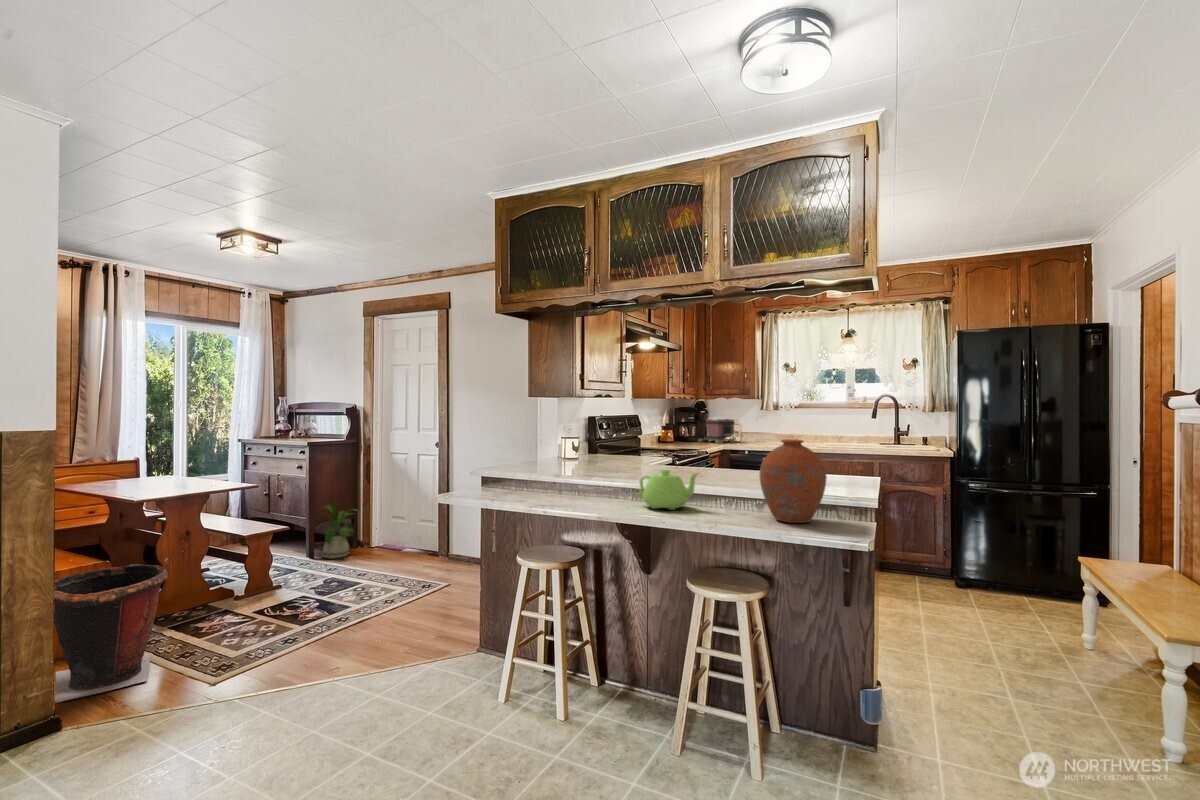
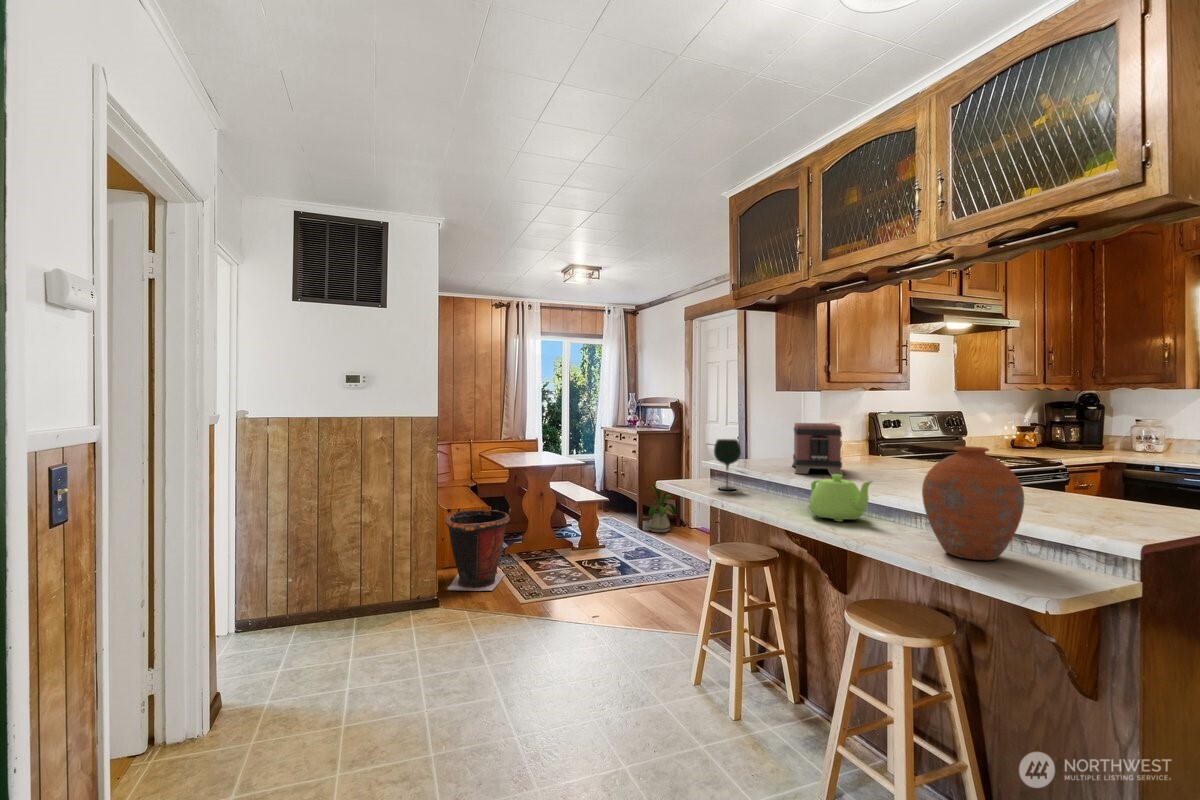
toaster: present [699,419,735,443] -> present [792,423,843,475]
wine glass: none [517,444,543,495] -> present [714,439,741,490]

